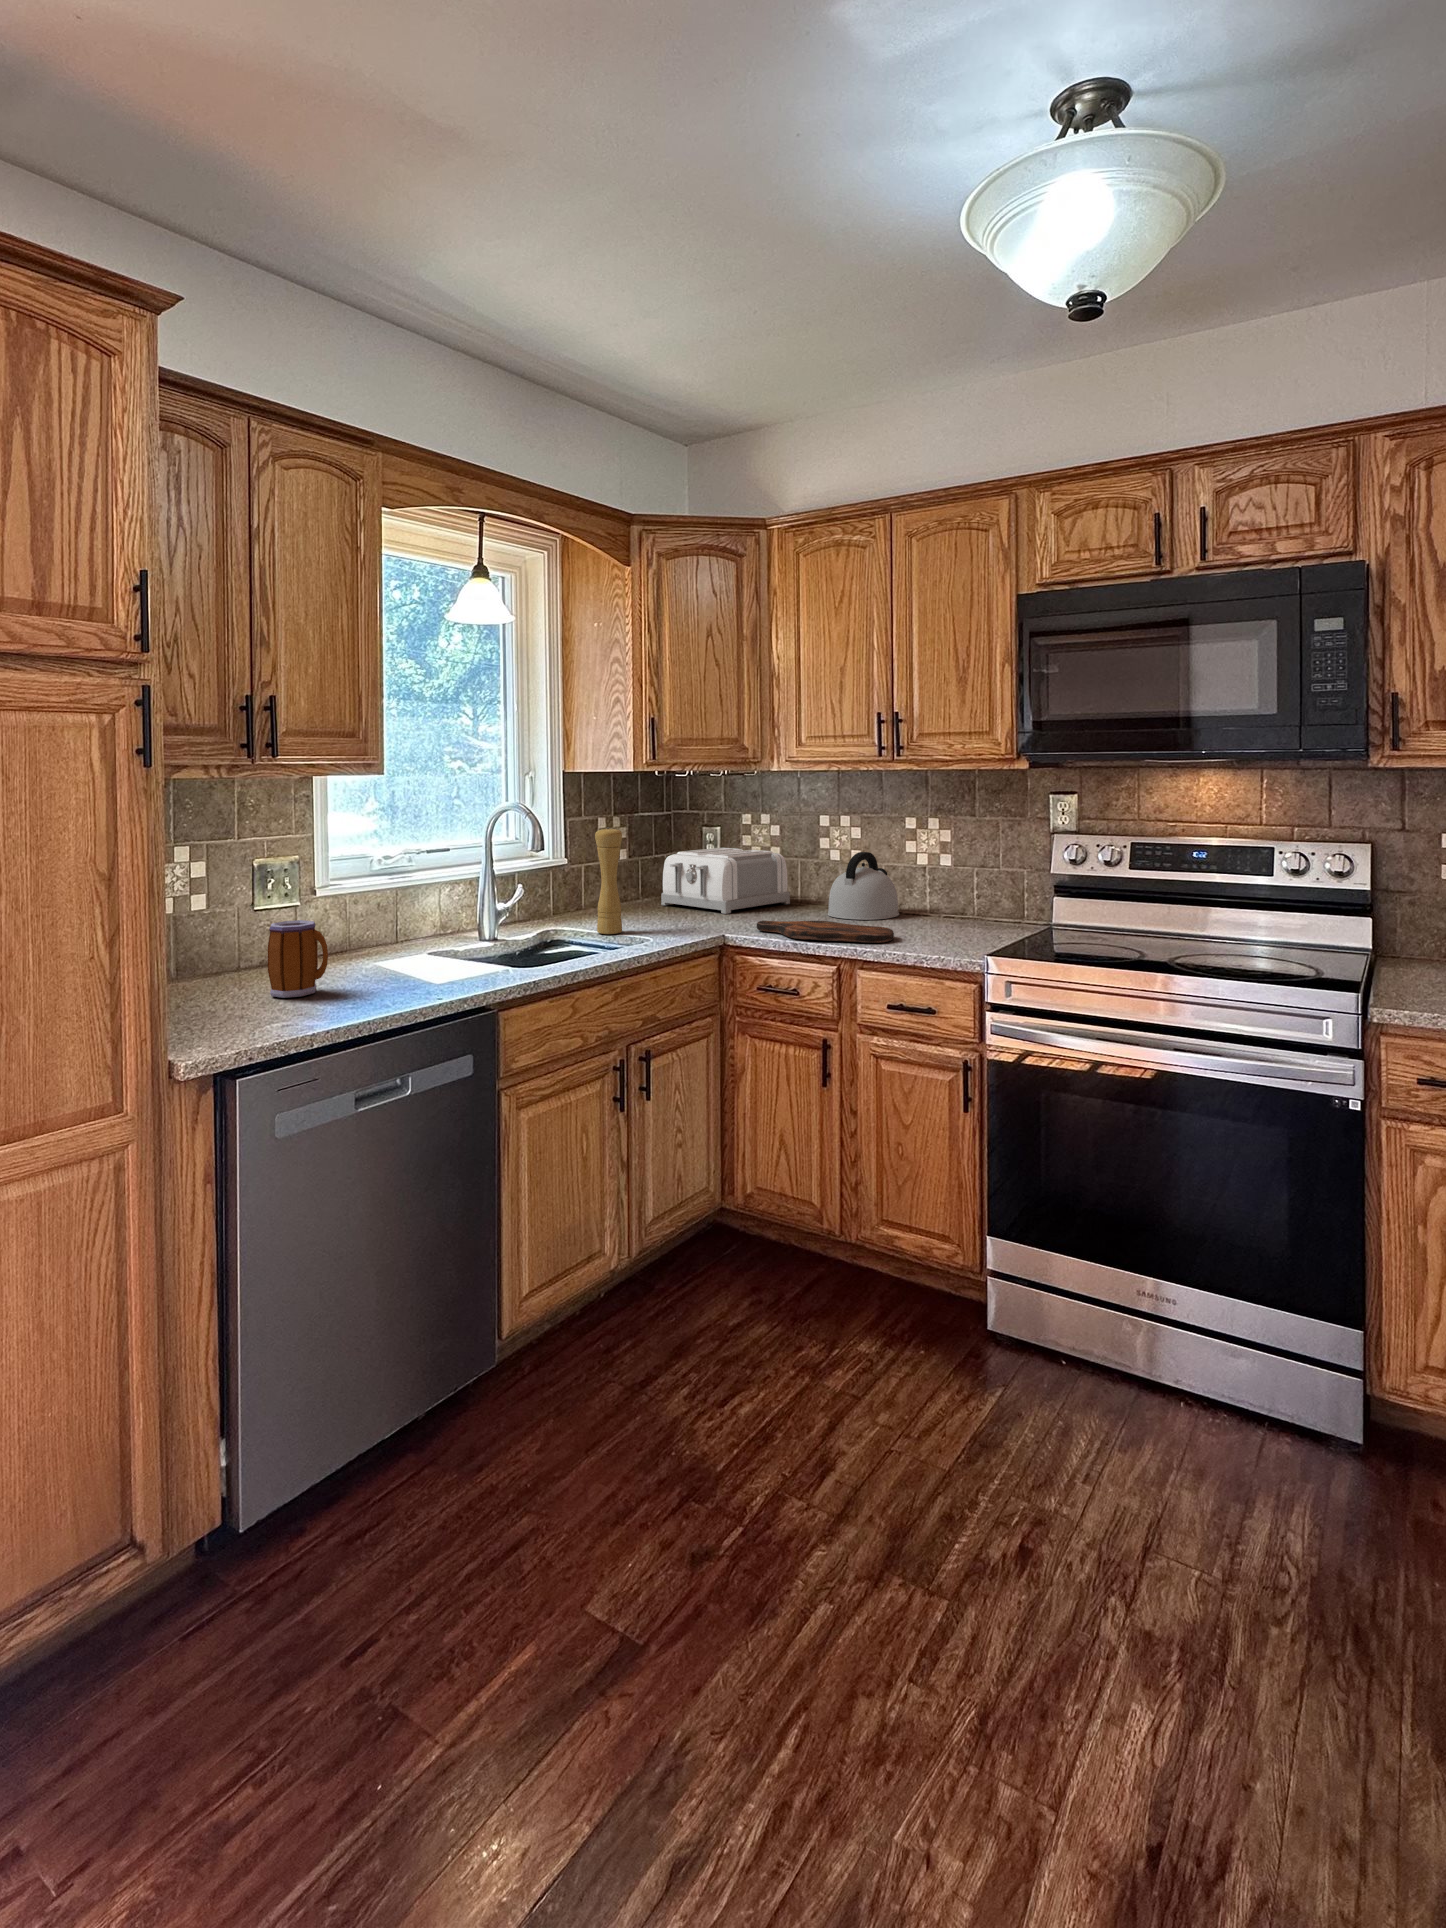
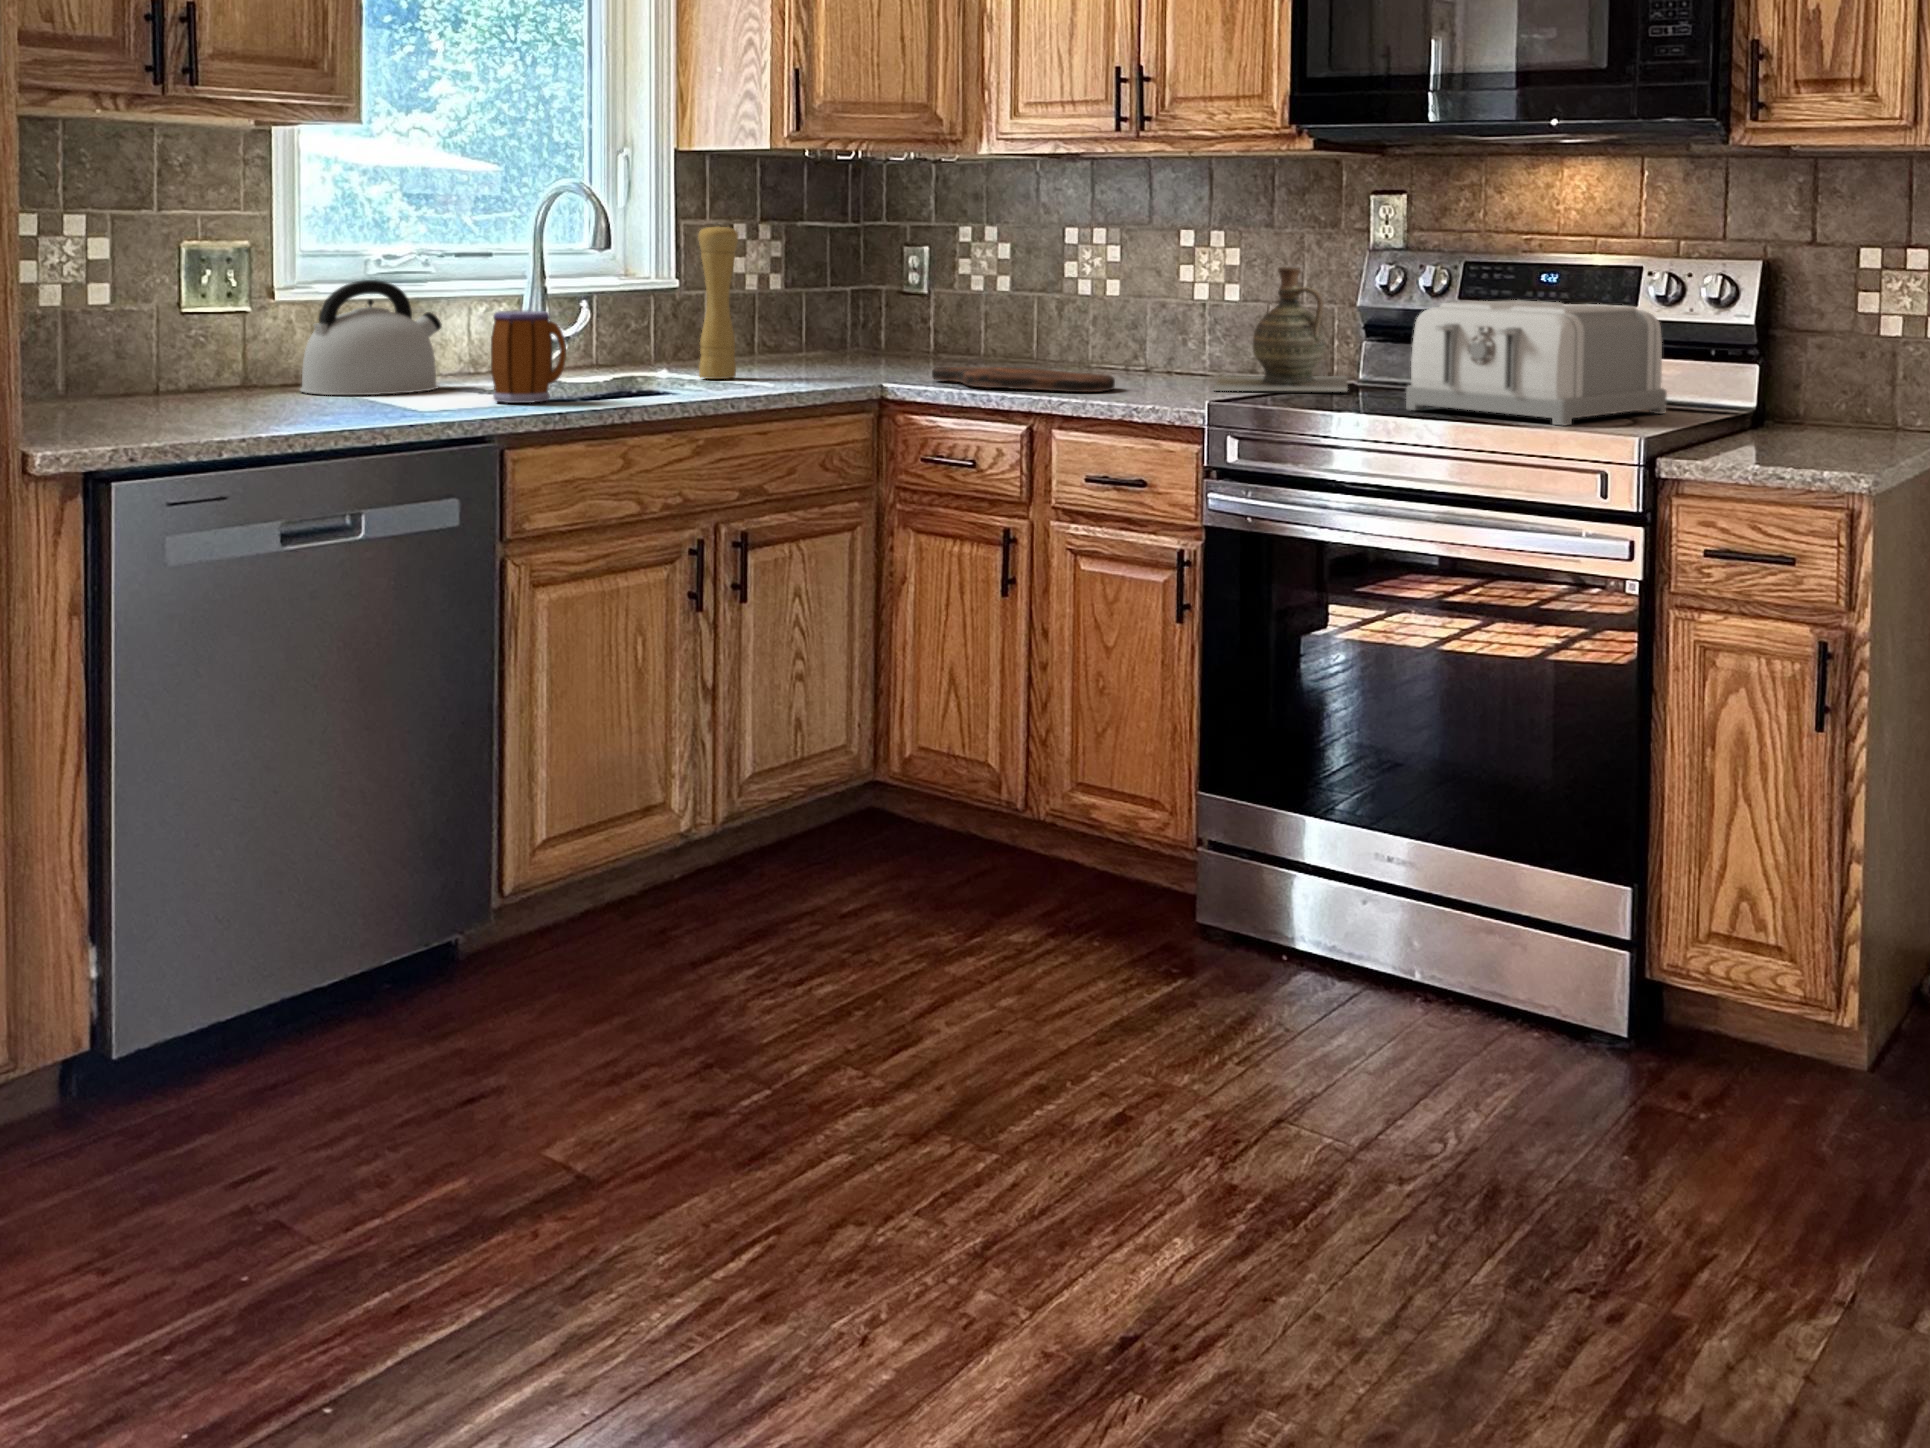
toaster: present [661,848,790,914] -> present [1406,300,1667,425]
ceramic jug: none [950,848,1059,938] -> present [1213,267,1348,392]
kettle: present [828,852,899,920] -> present [300,280,442,395]
mug: present [268,920,328,998] -> present [491,311,566,403]

